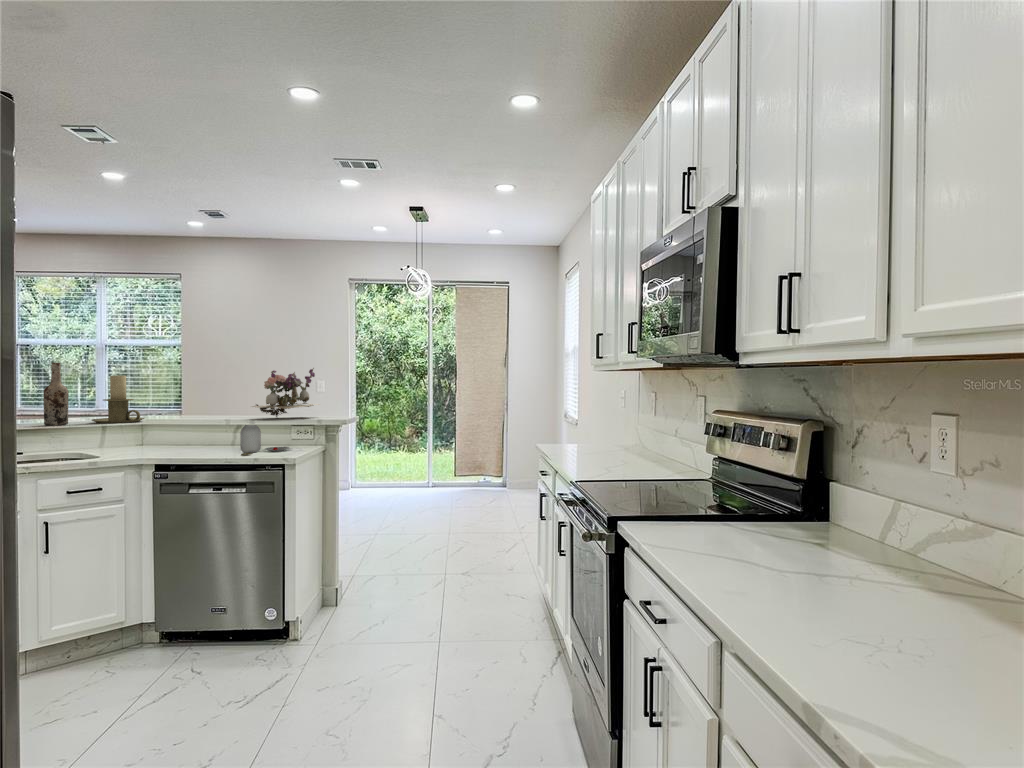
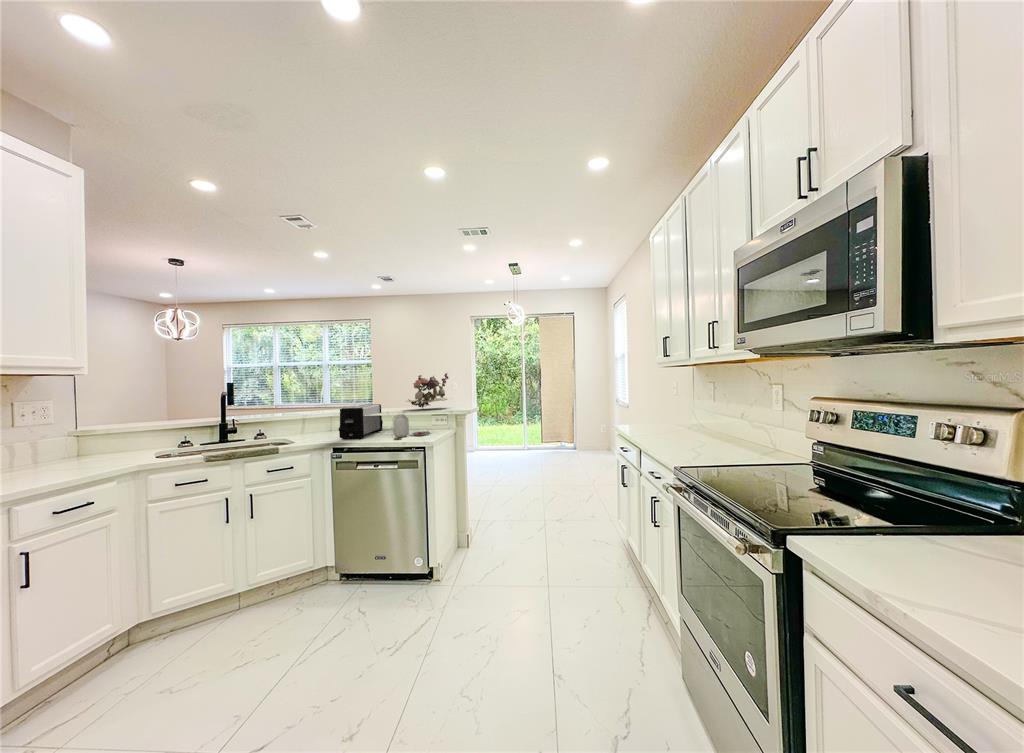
wine bottle: present [43,363,69,426] -> none [260,374,278,419]
candle holder: present [92,375,144,423] -> none [296,382,333,416]
toaster: none [162,409,220,454] -> present [339,404,383,439]

